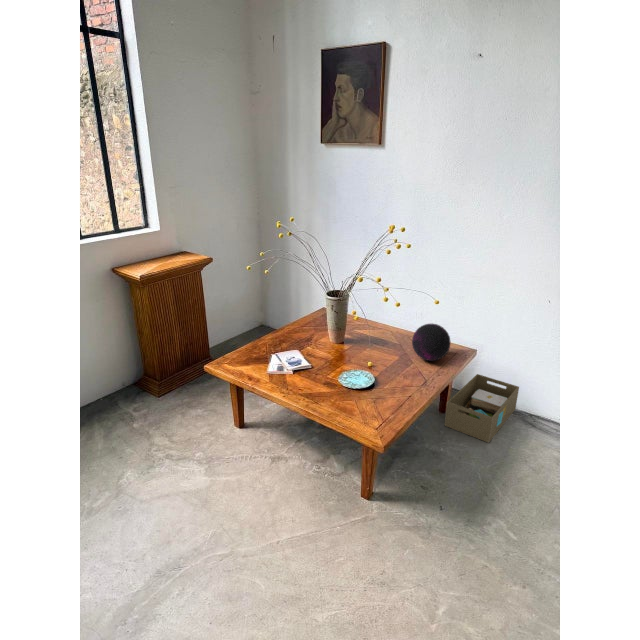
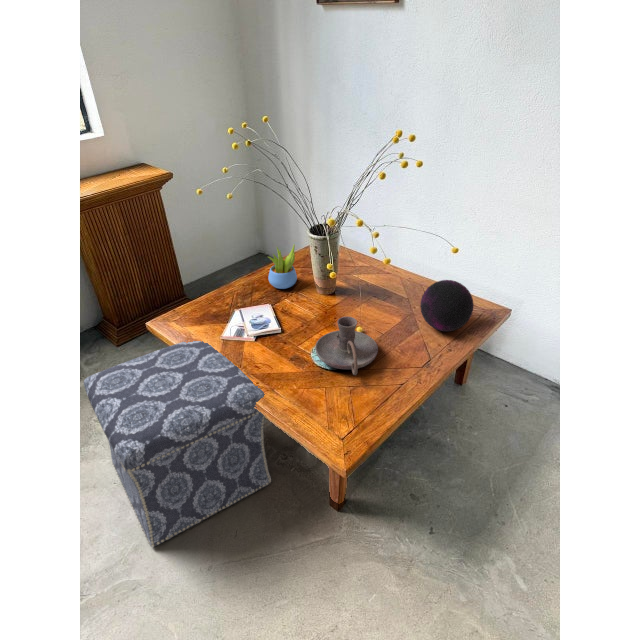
succulent plant: none [292,304,314,340] -> present [268,245,297,289]
candle holder: none [342,350,388,390] -> present [315,317,378,375]
ottoman: none [167,373,314,535] -> present [84,341,272,547]
storage box: present [445,374,519,443] -> none [461,340,570,438]

